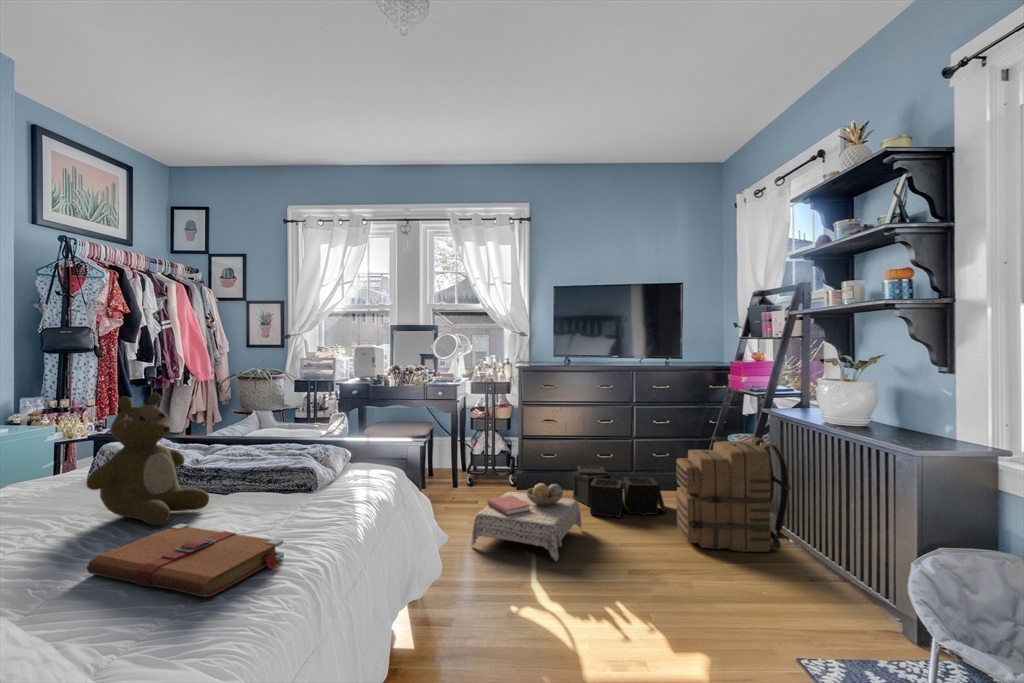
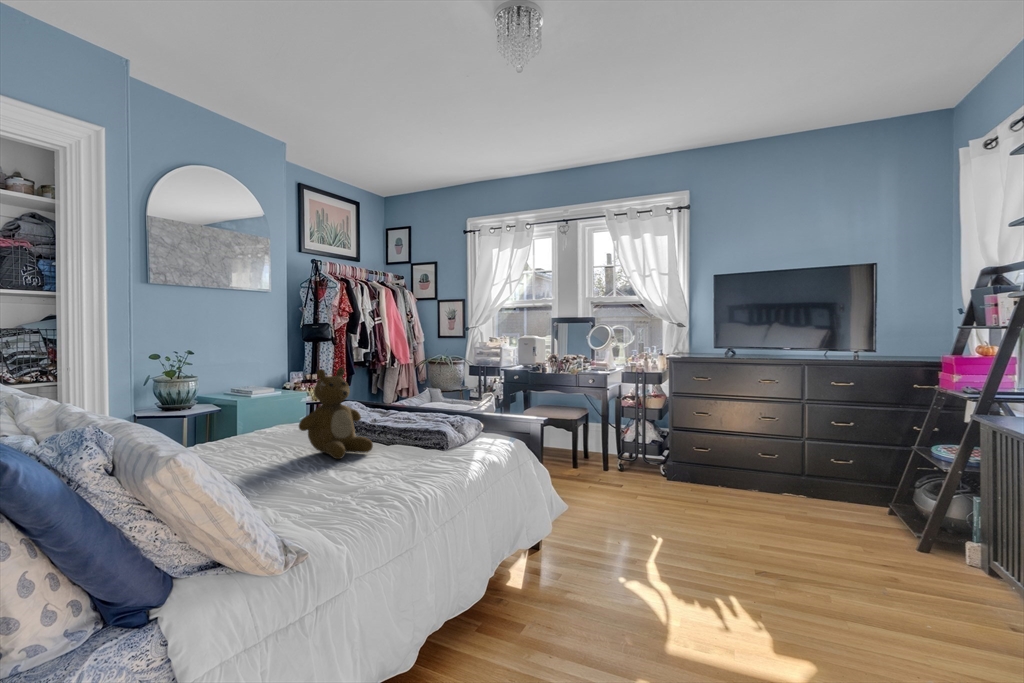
backpack: present [676,437,791,552] -> none [829,443,977,576]
storage bin: present [573,466,666,518] -> none [722,461,826,522]
ottoman: present [472,483,582,561] -> none [601,470,719,546]
book: present [87,524,284,597] -> none [289,458,403,502]

